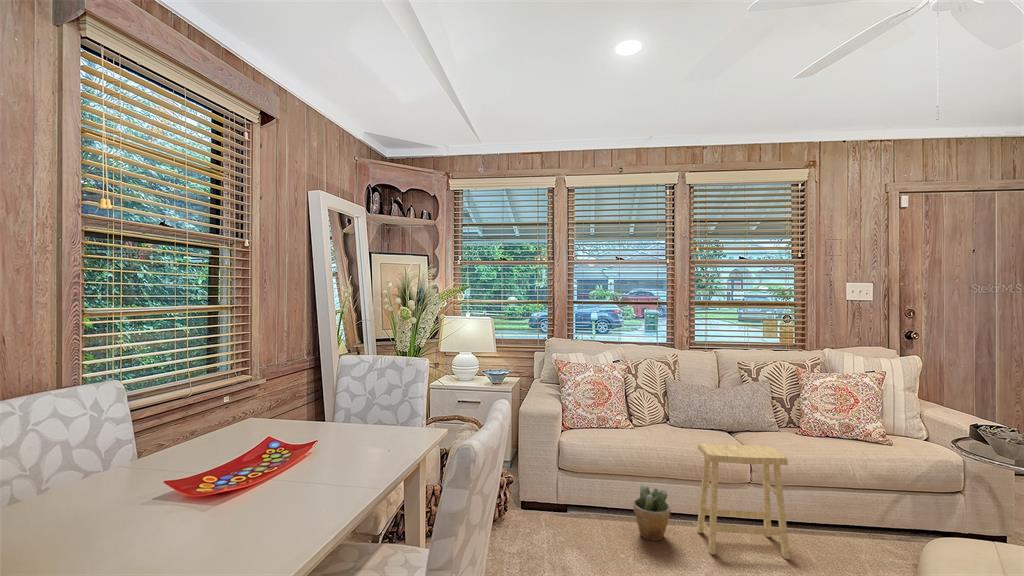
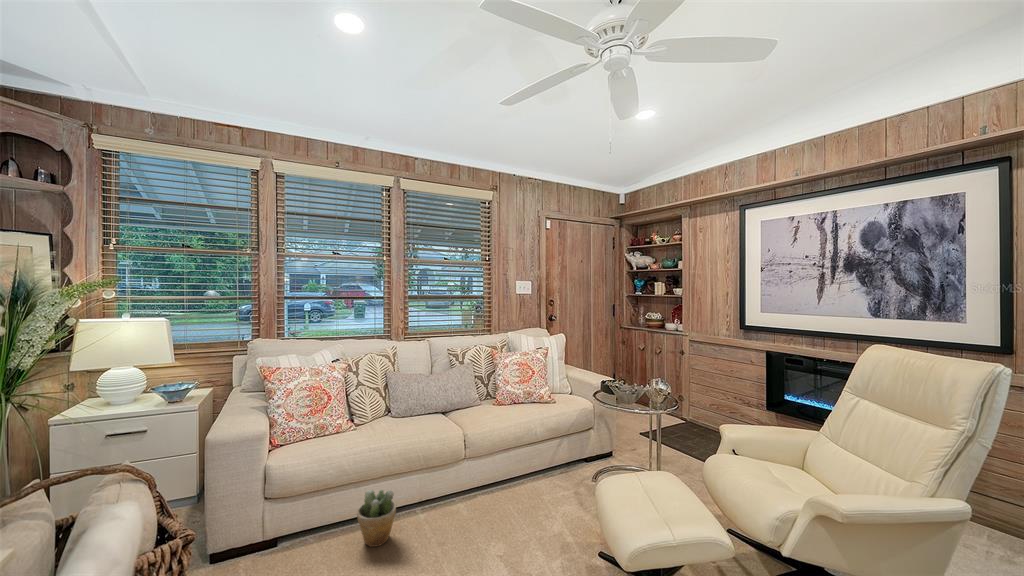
footstool: present [697,443,790,559] -> none [420,423,497,540]

